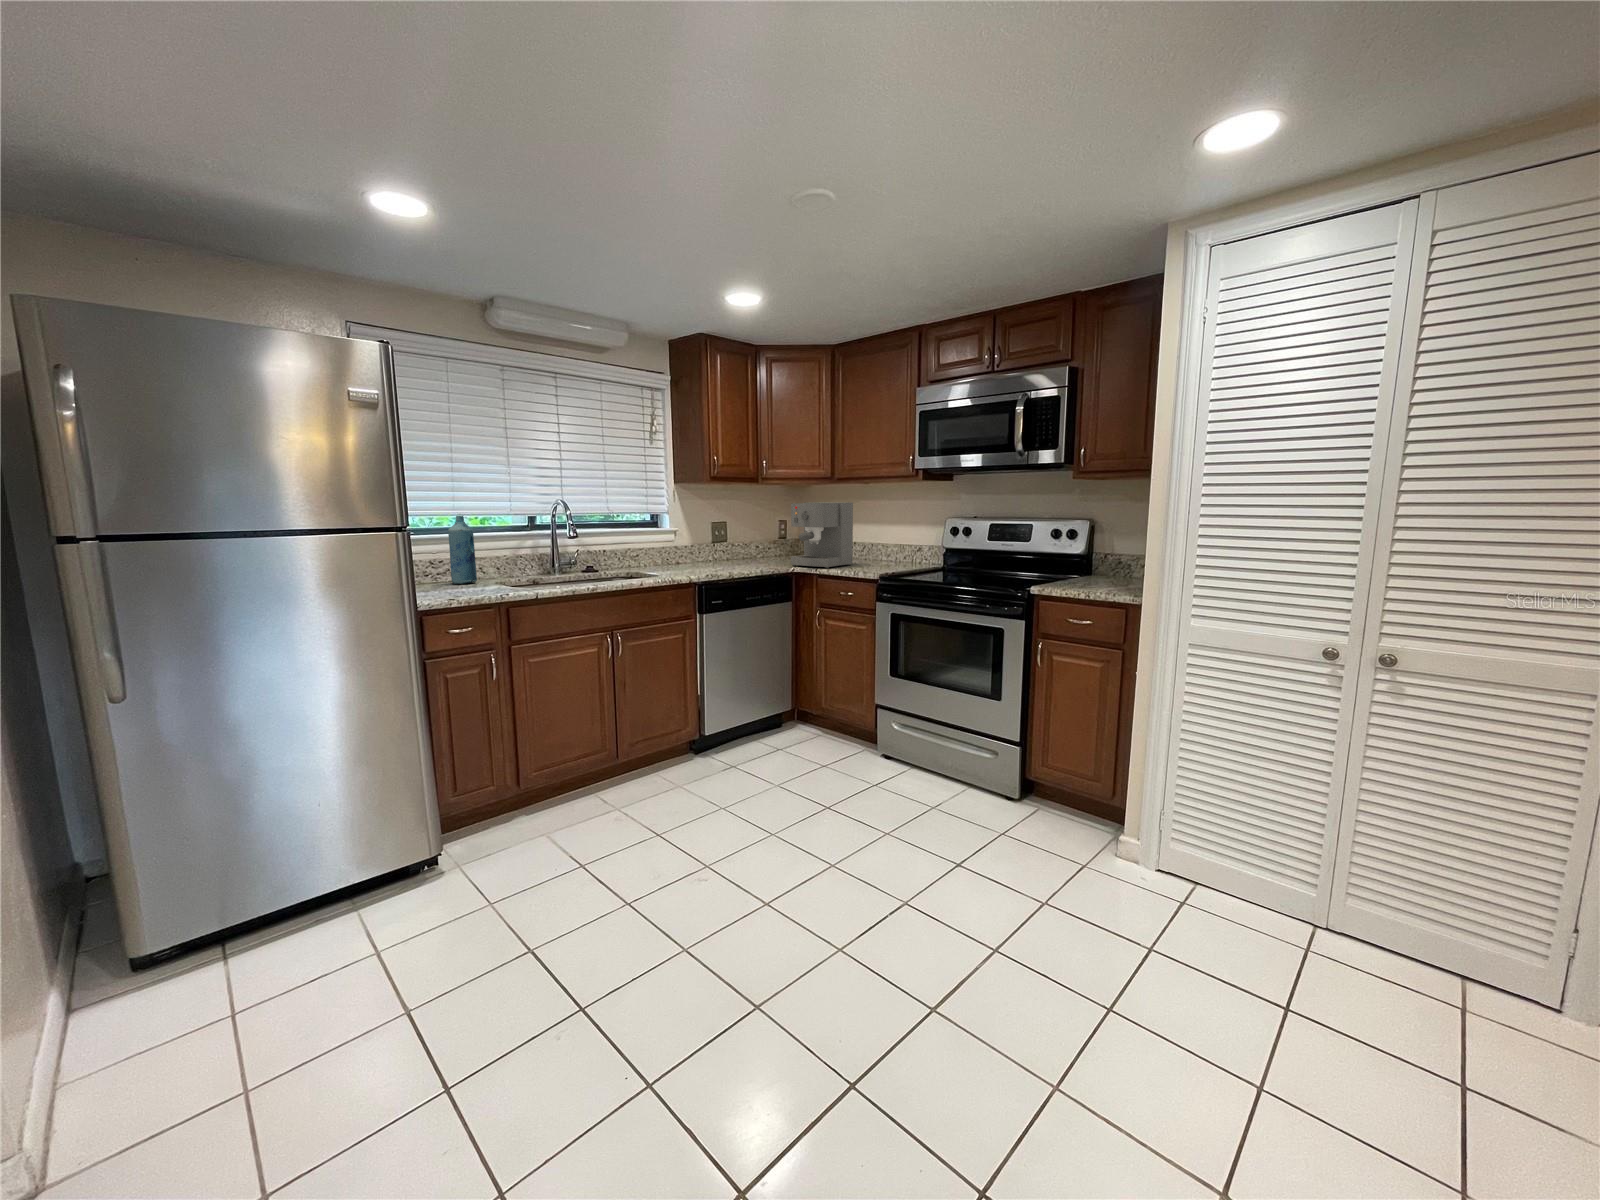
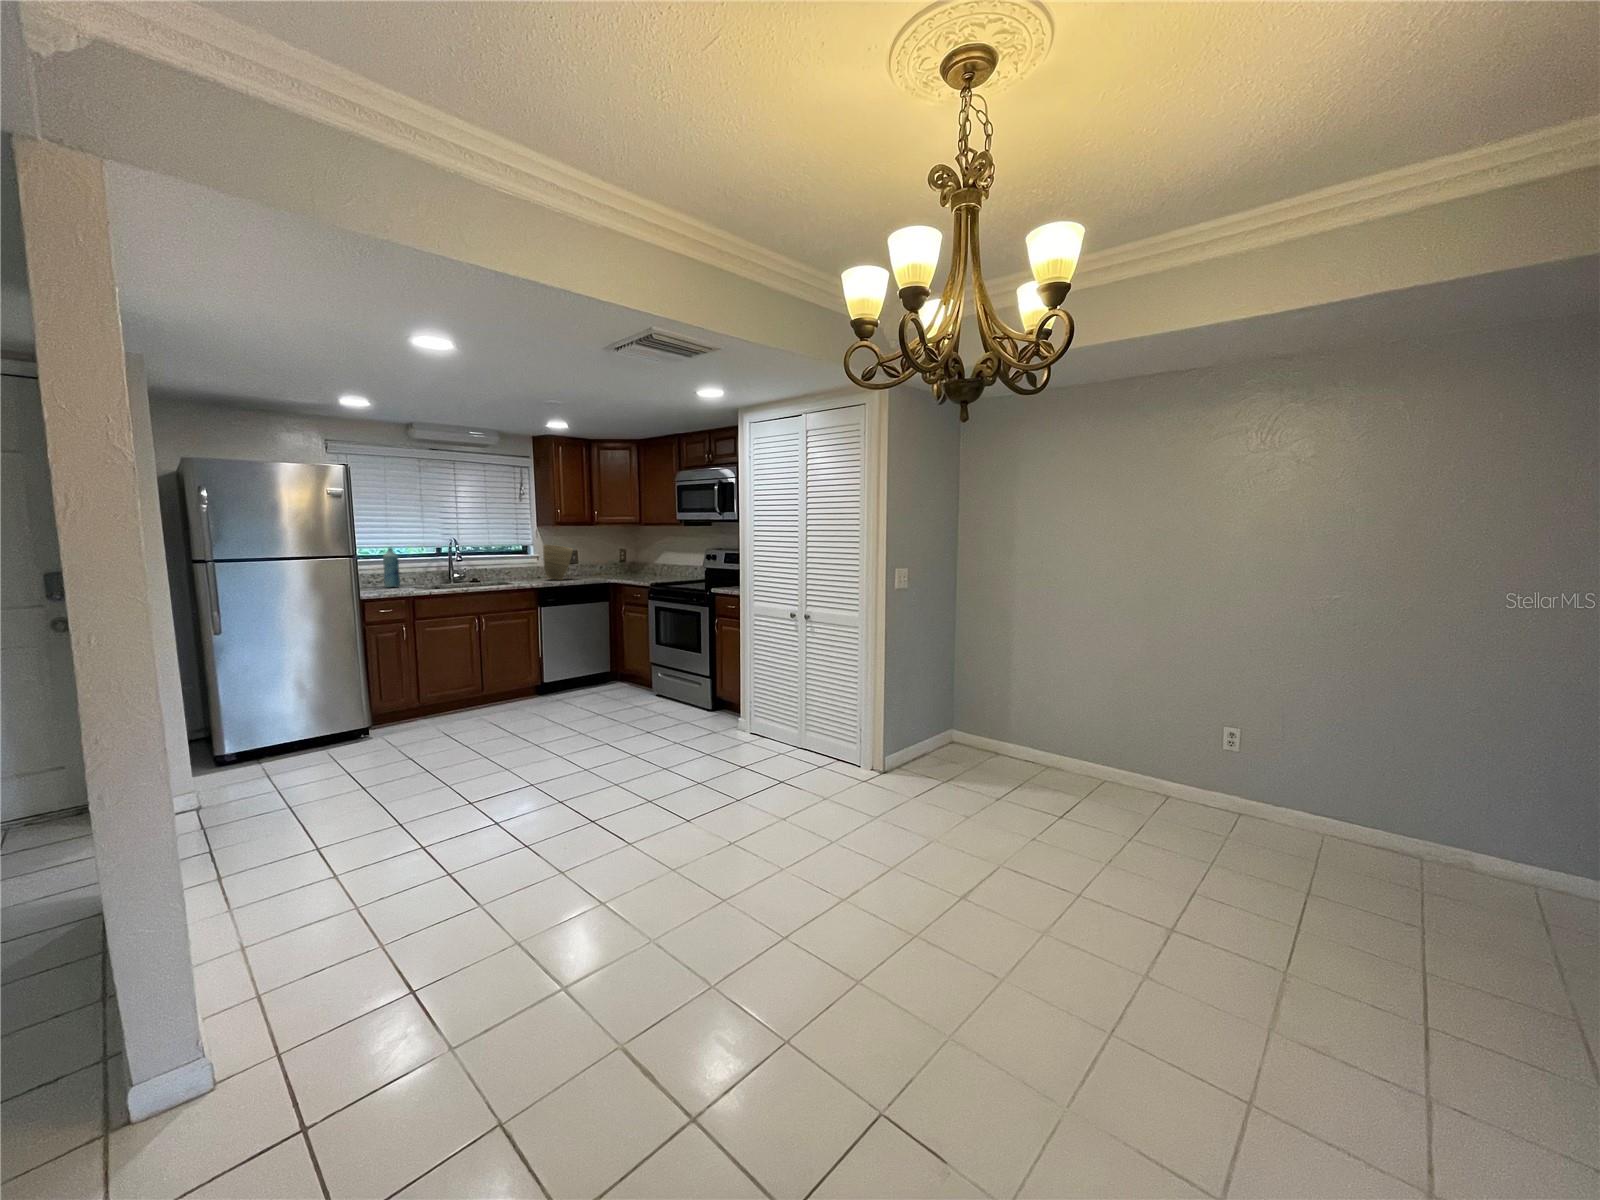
coffee maker: present [791,502,853,568] -> none [608,538,651,580]
vase: none [689,512,734,567] -> present [543,545,573,580]

